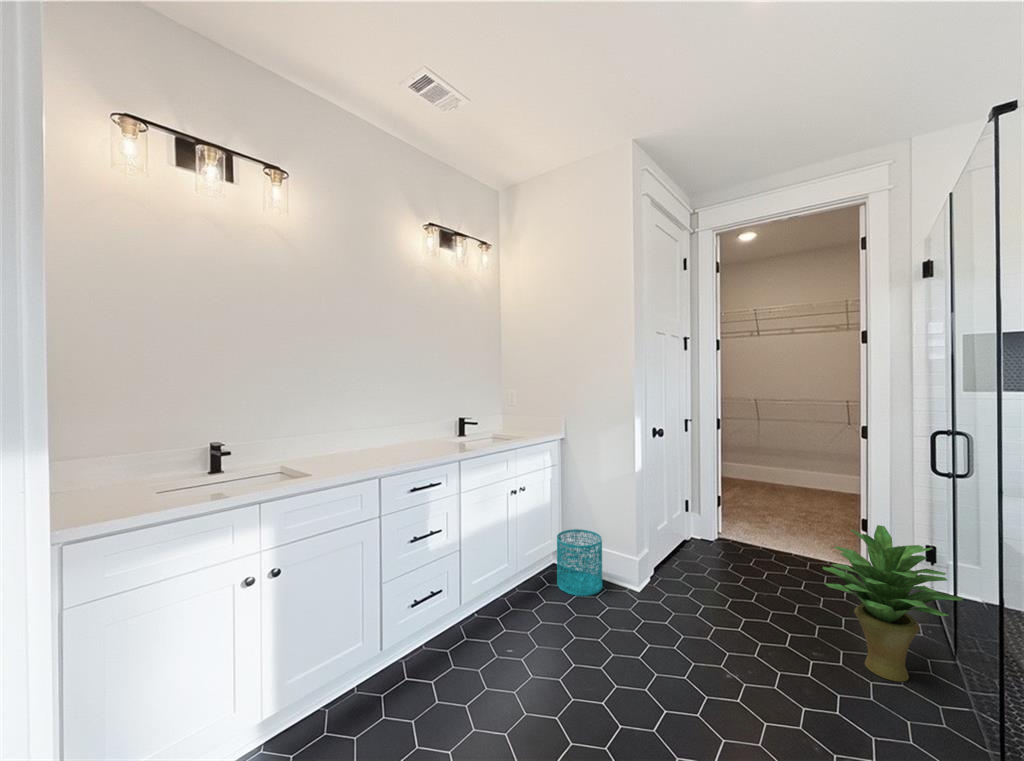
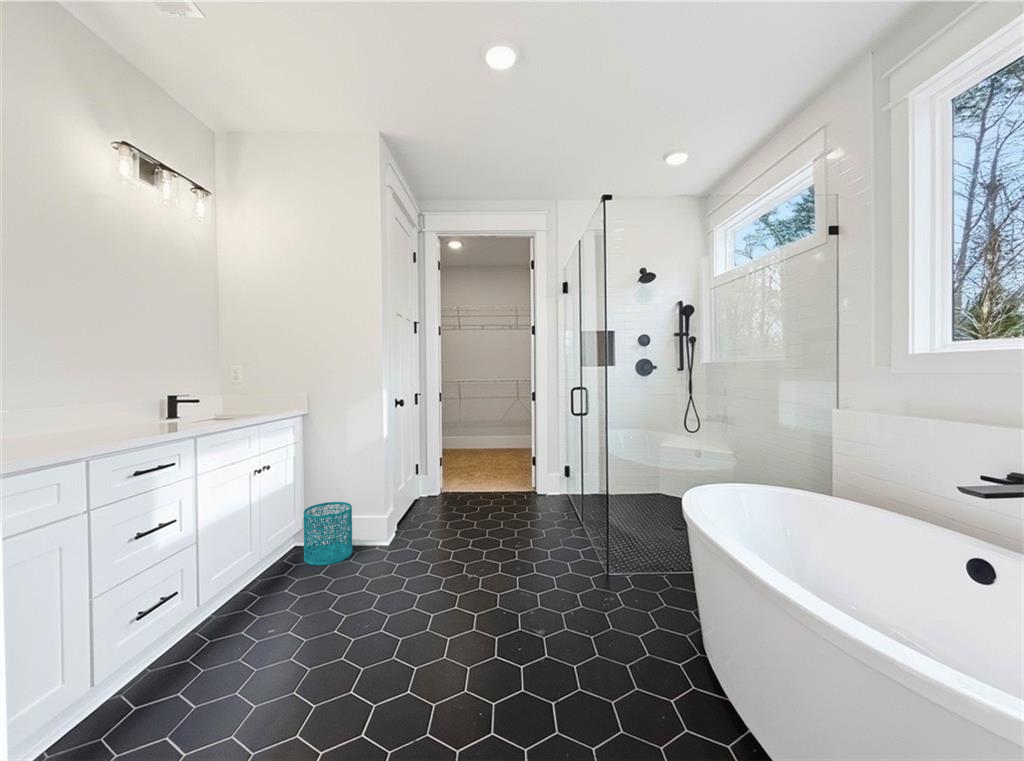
potted plant: present [823,525,962,682] -> none [522,452,591,548]

